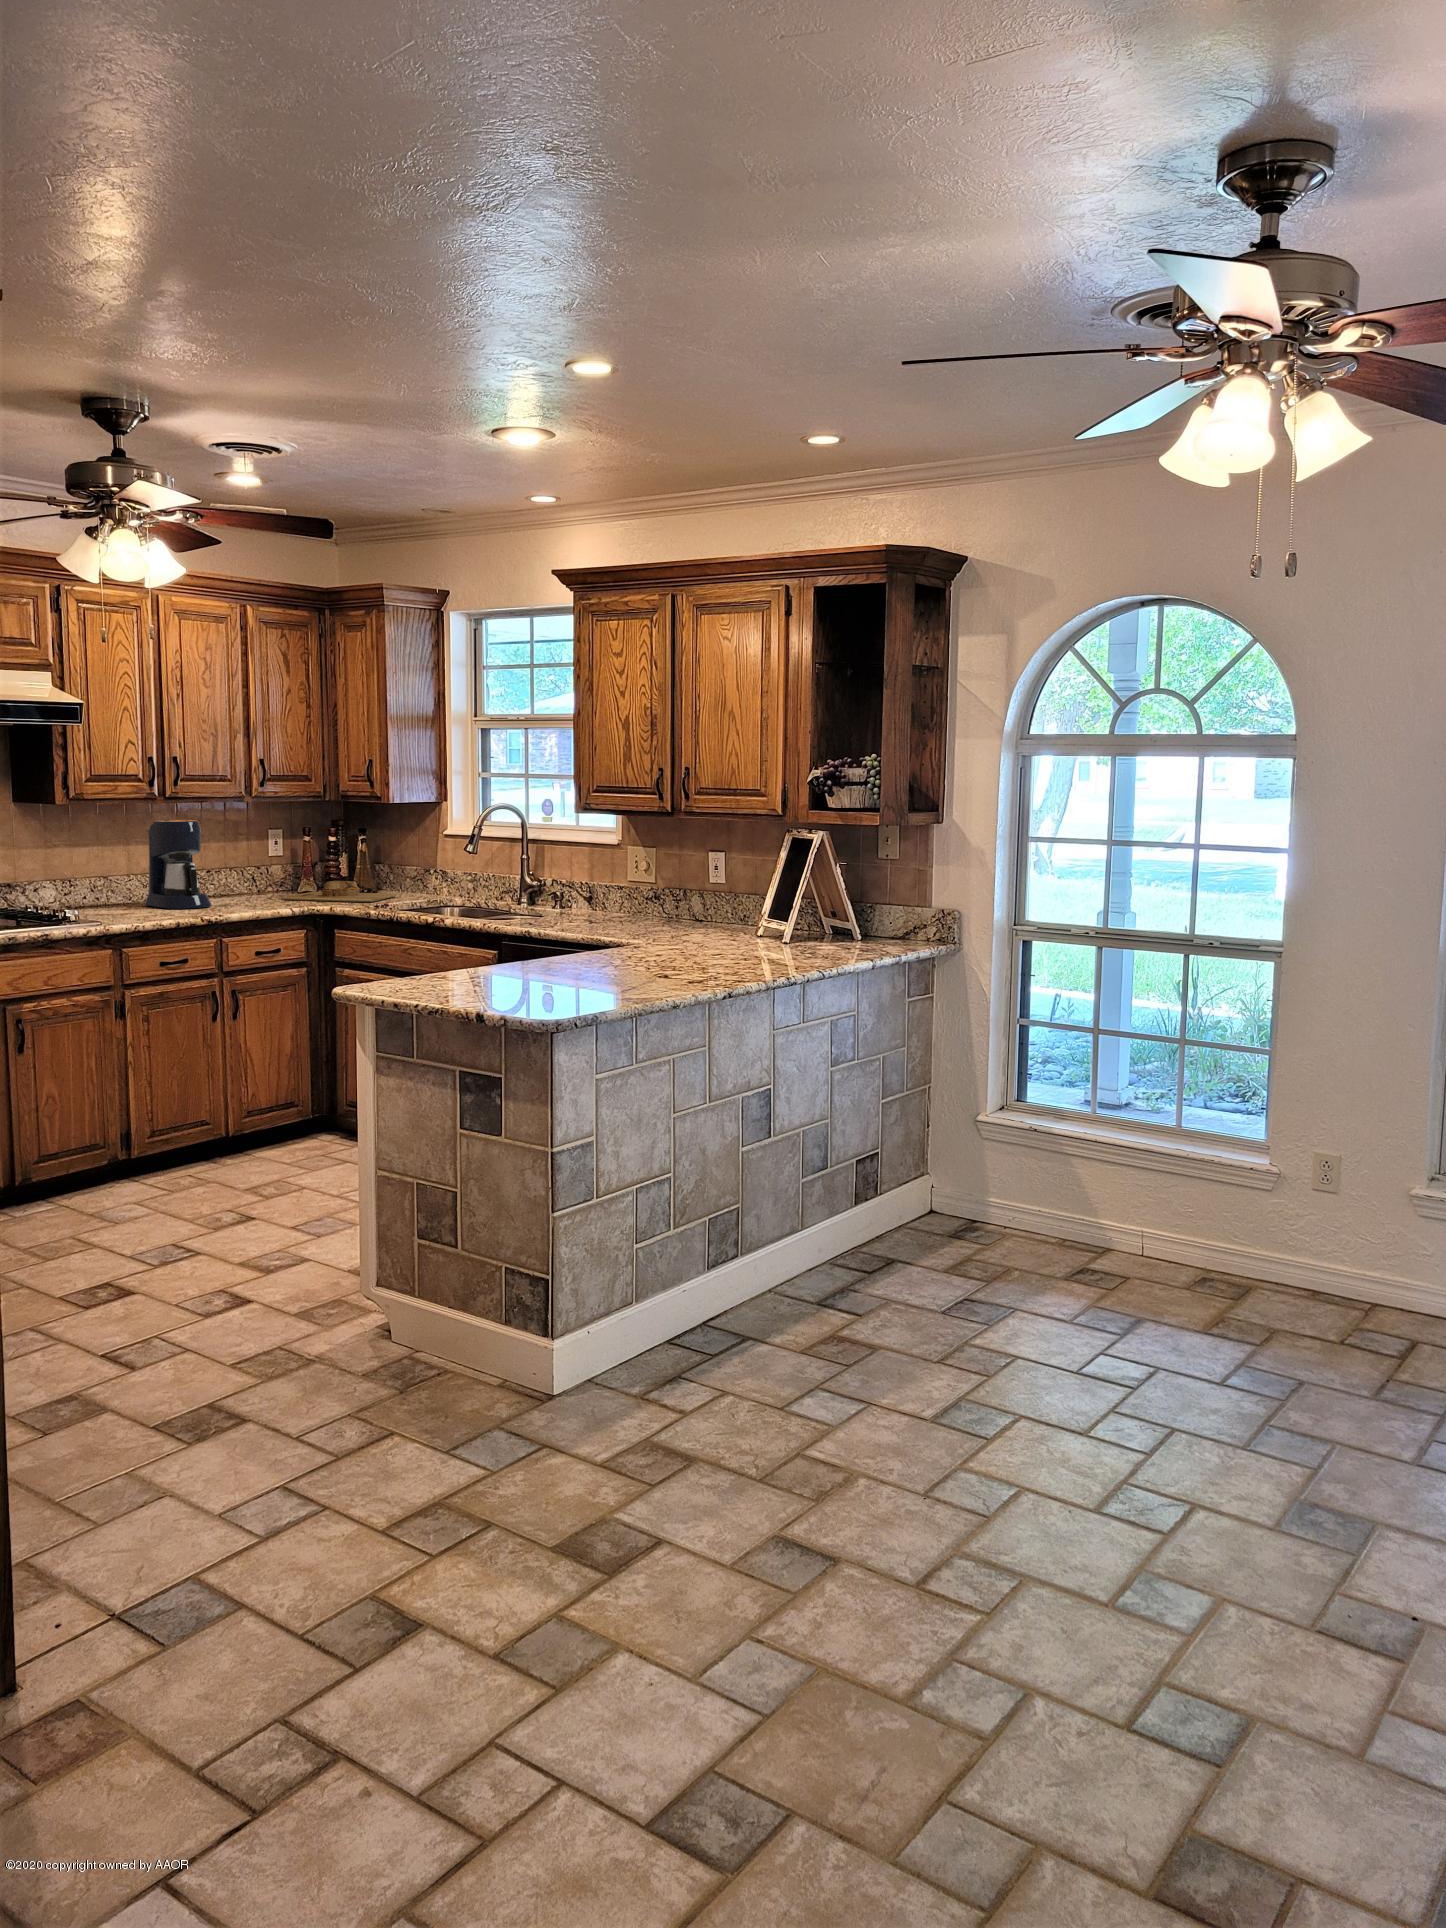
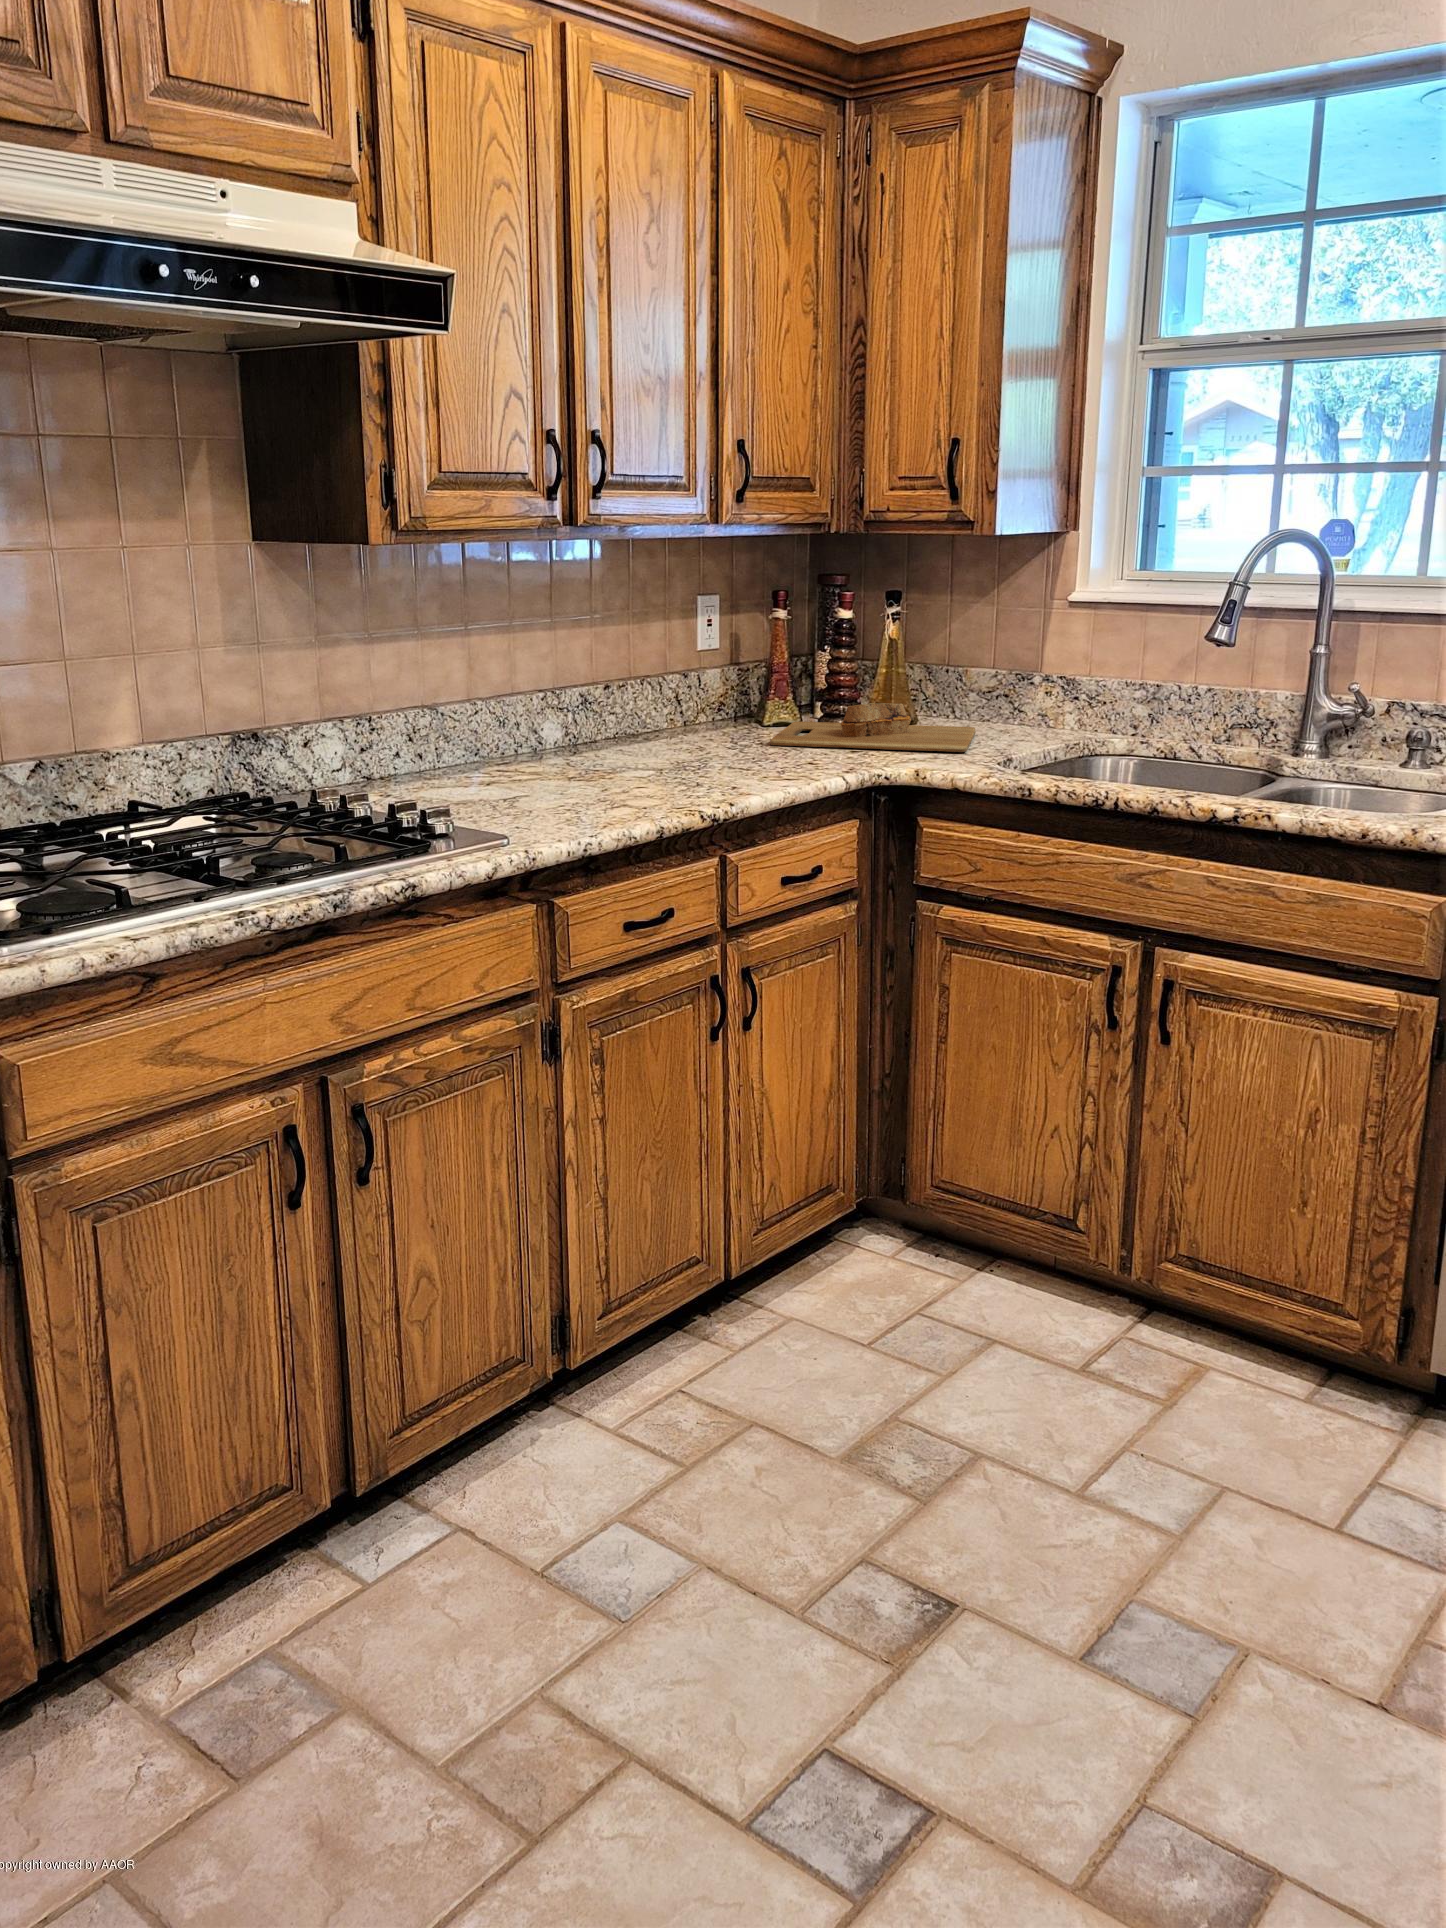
coffee maker: present [145,820,211,909] -> none [523,576,666,779]

